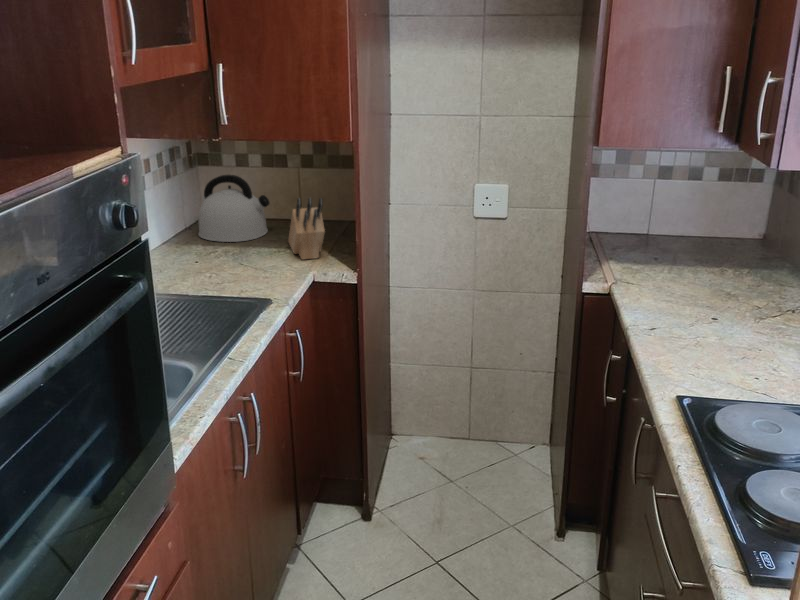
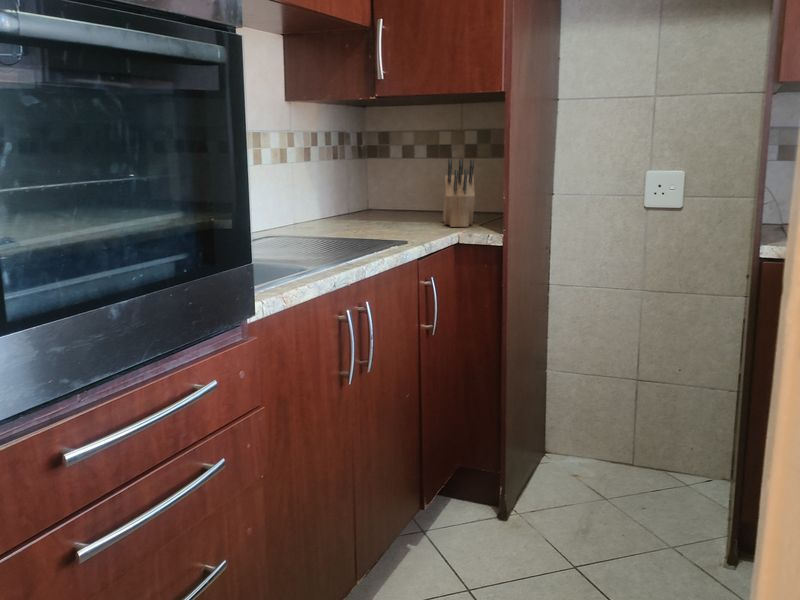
kettle: present [199,175,270,242] -> none [360,158,430,219]

